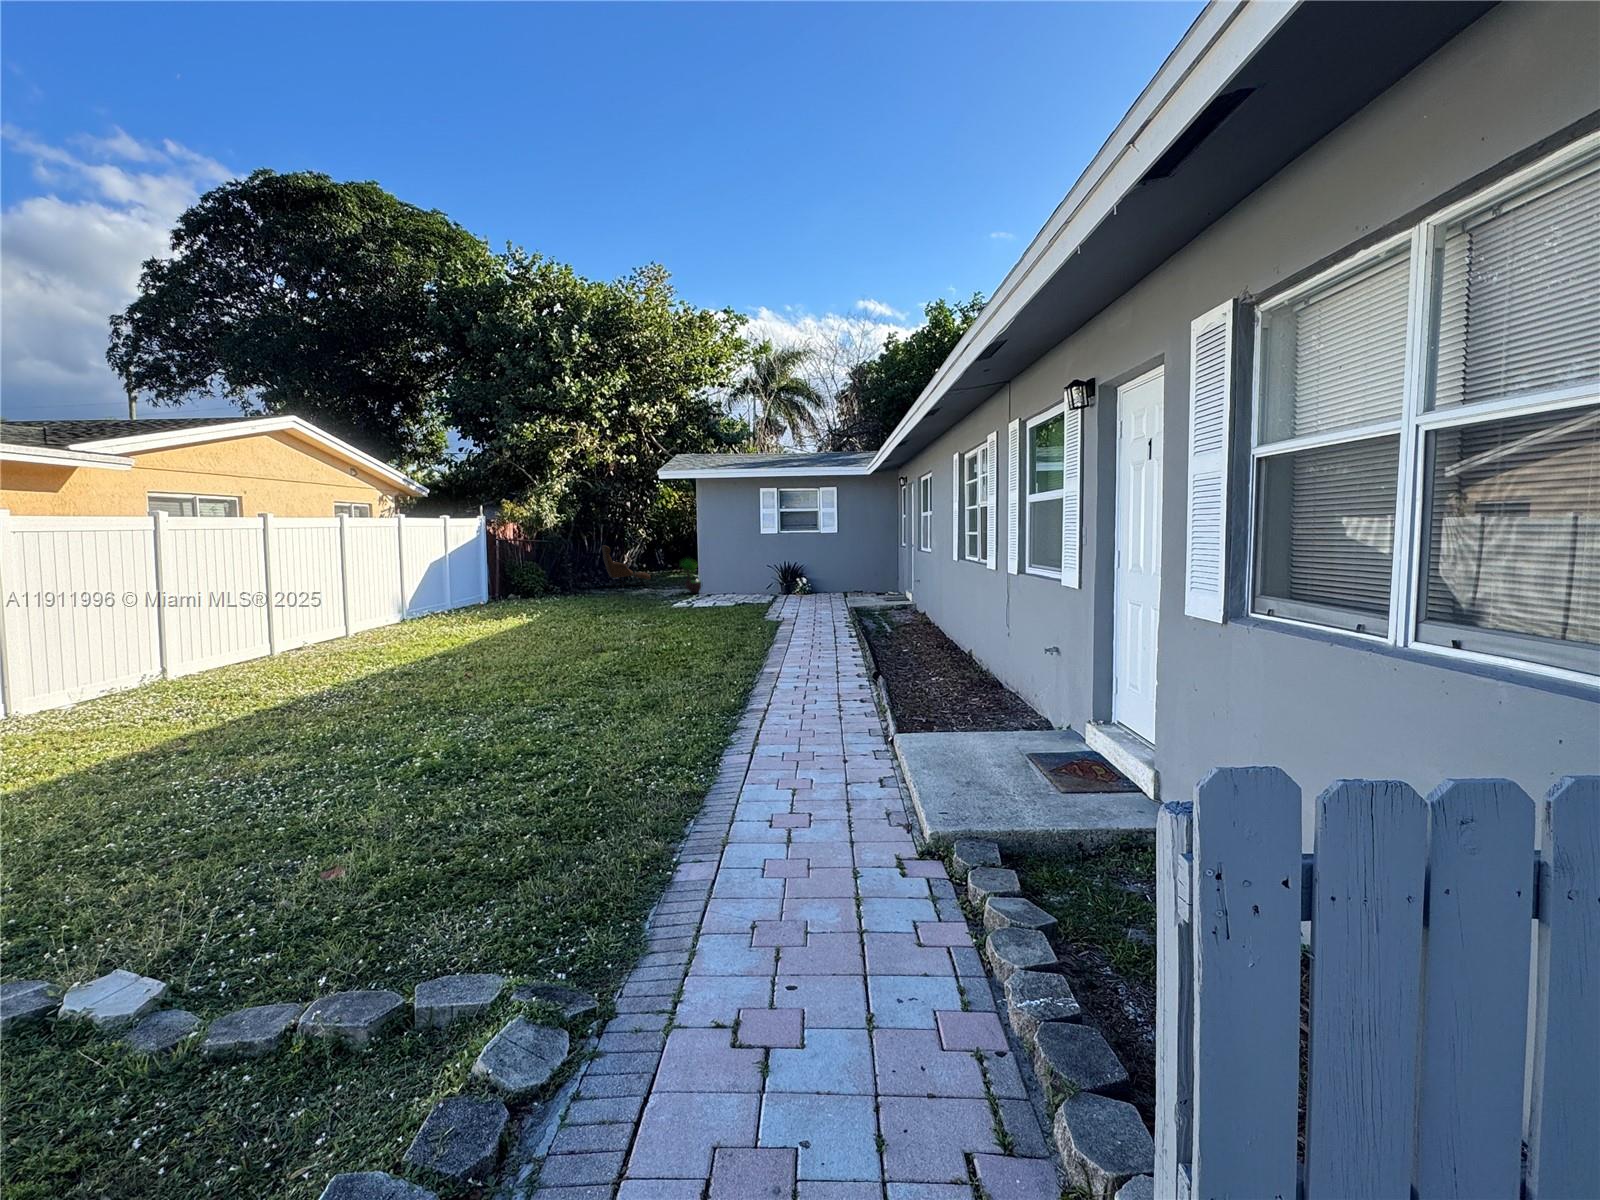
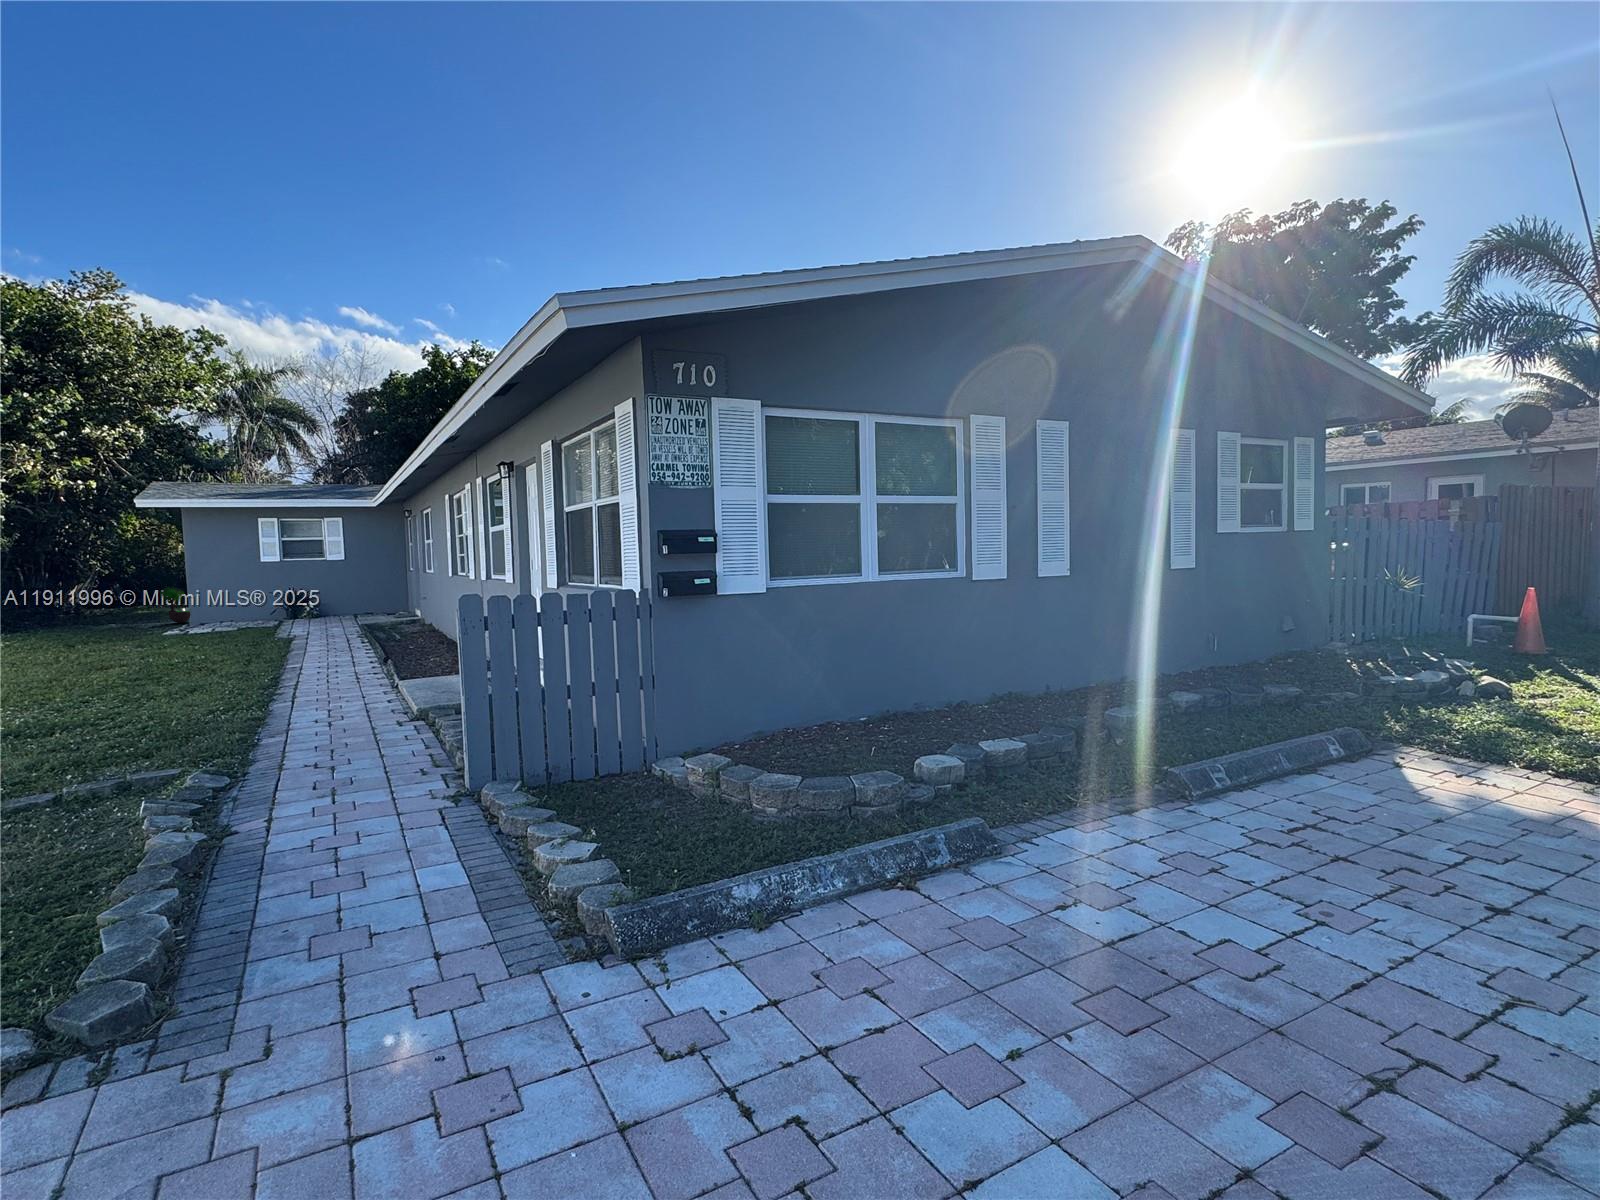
lounge chair: present [602,545,651,587] -> none [46,578,117,624]

